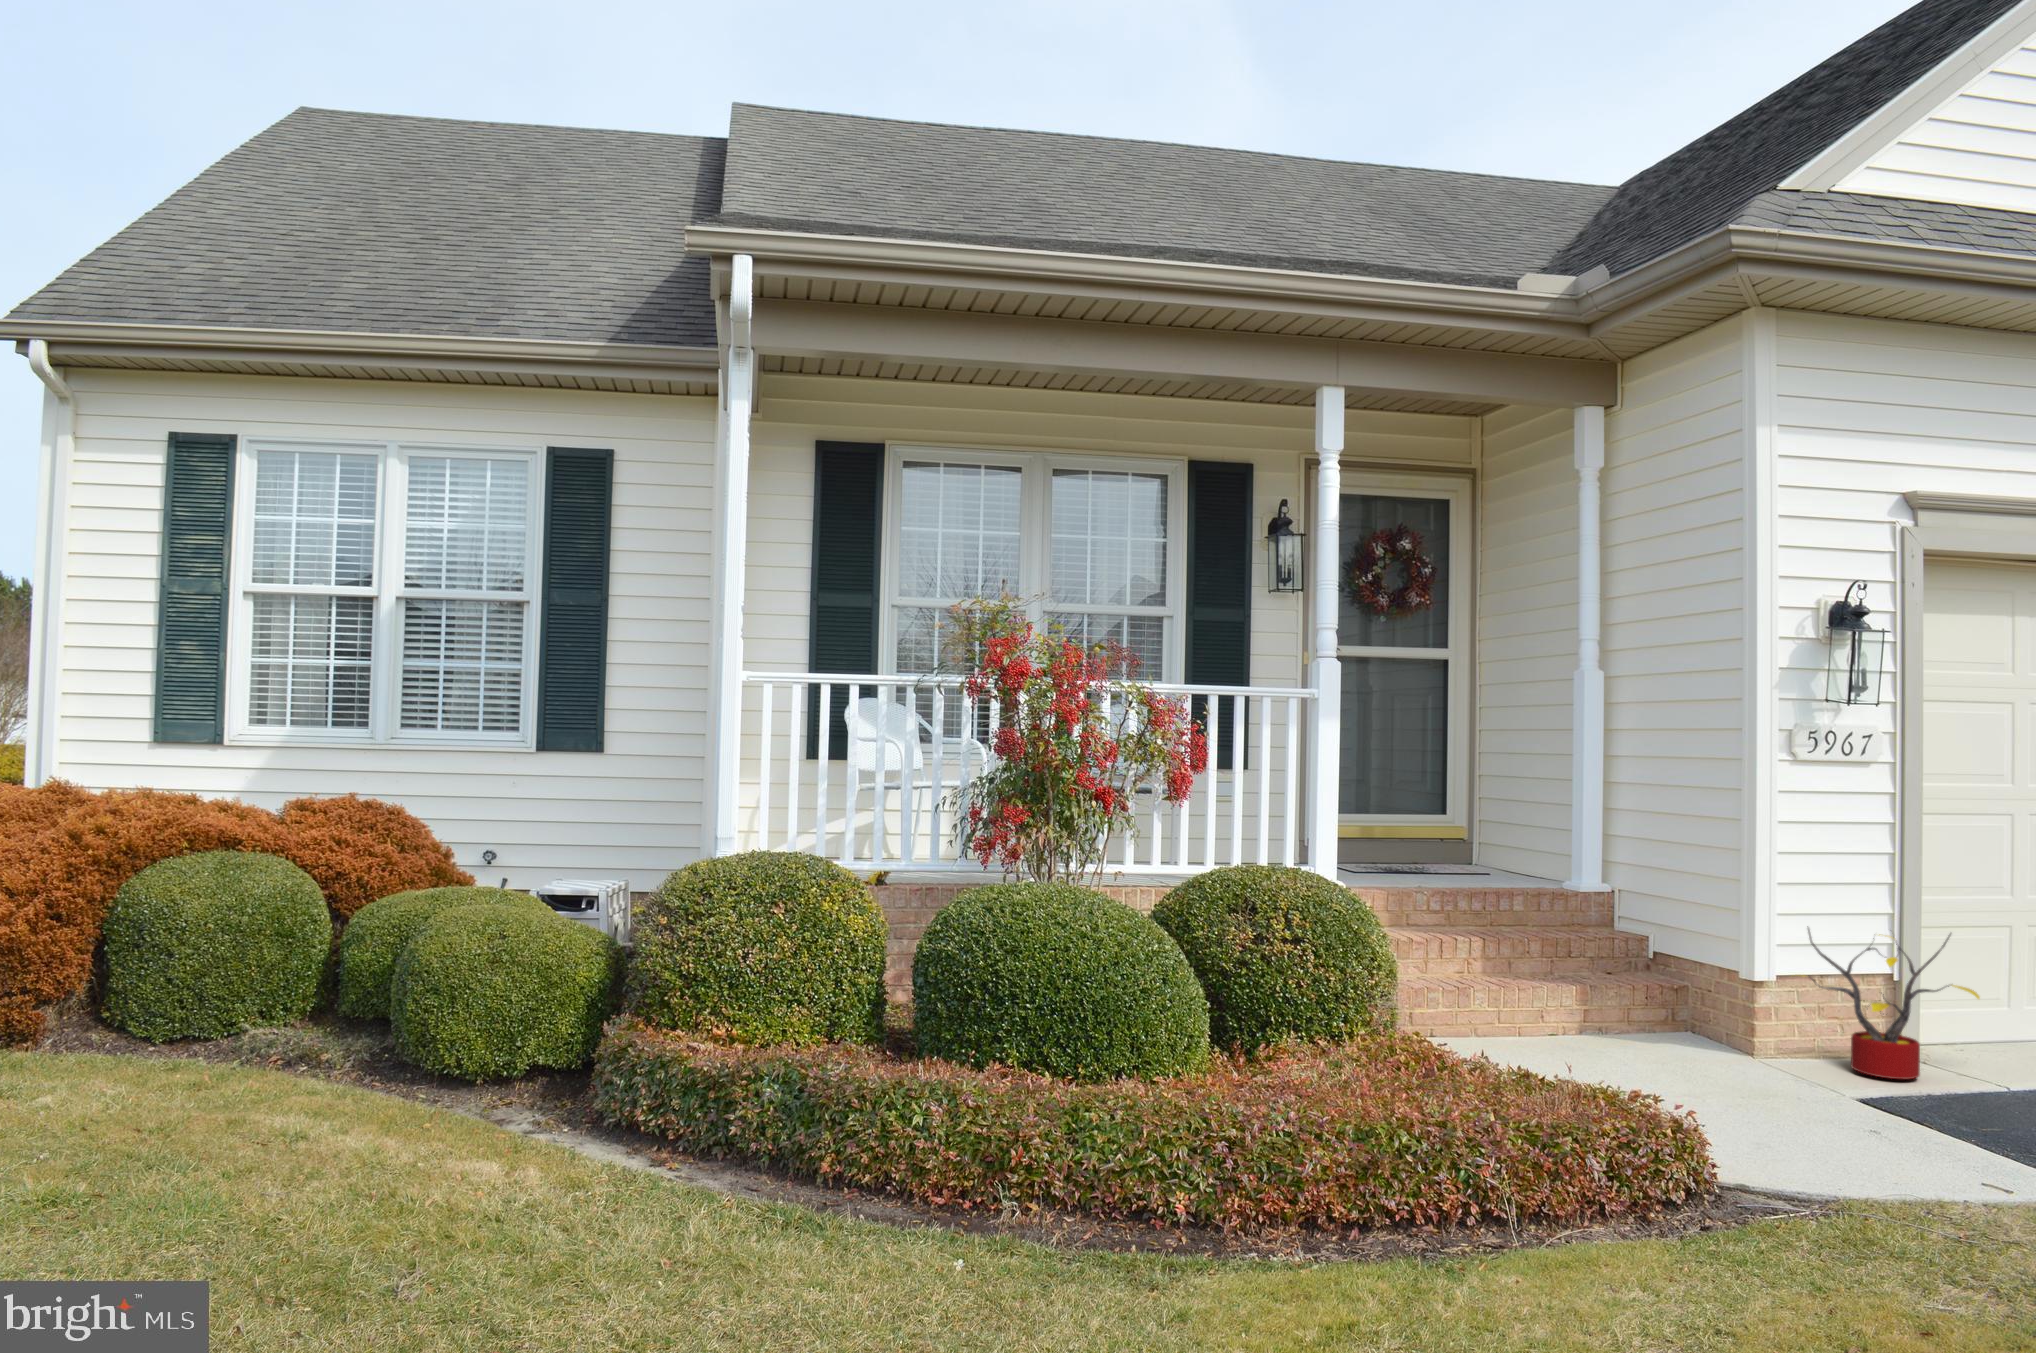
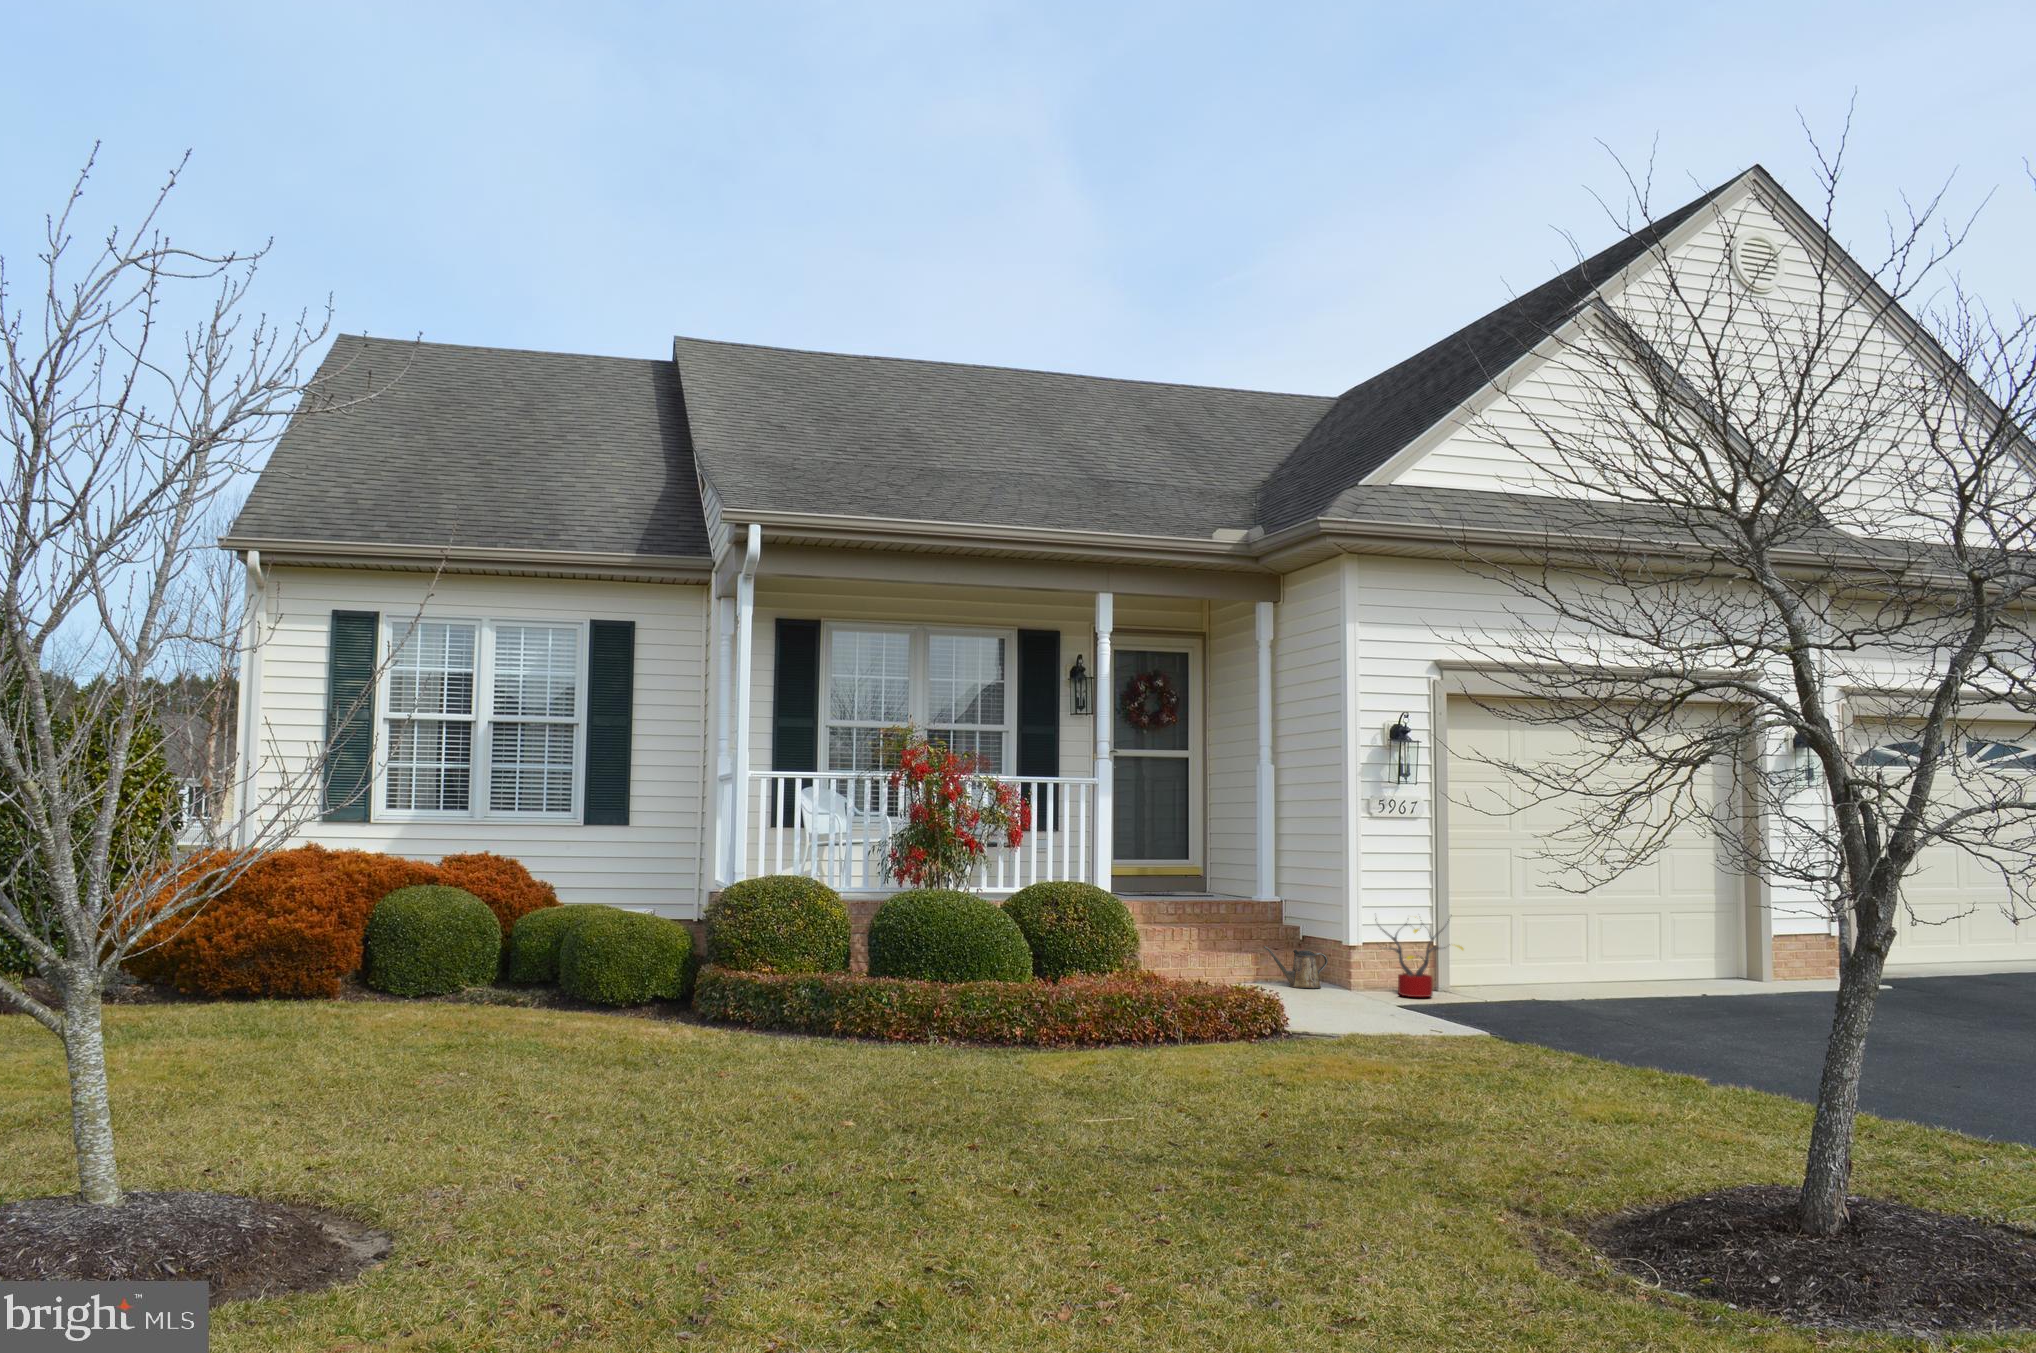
watering can: none [1603,975,1713,1049] -> present [1264,946,1328,988]

